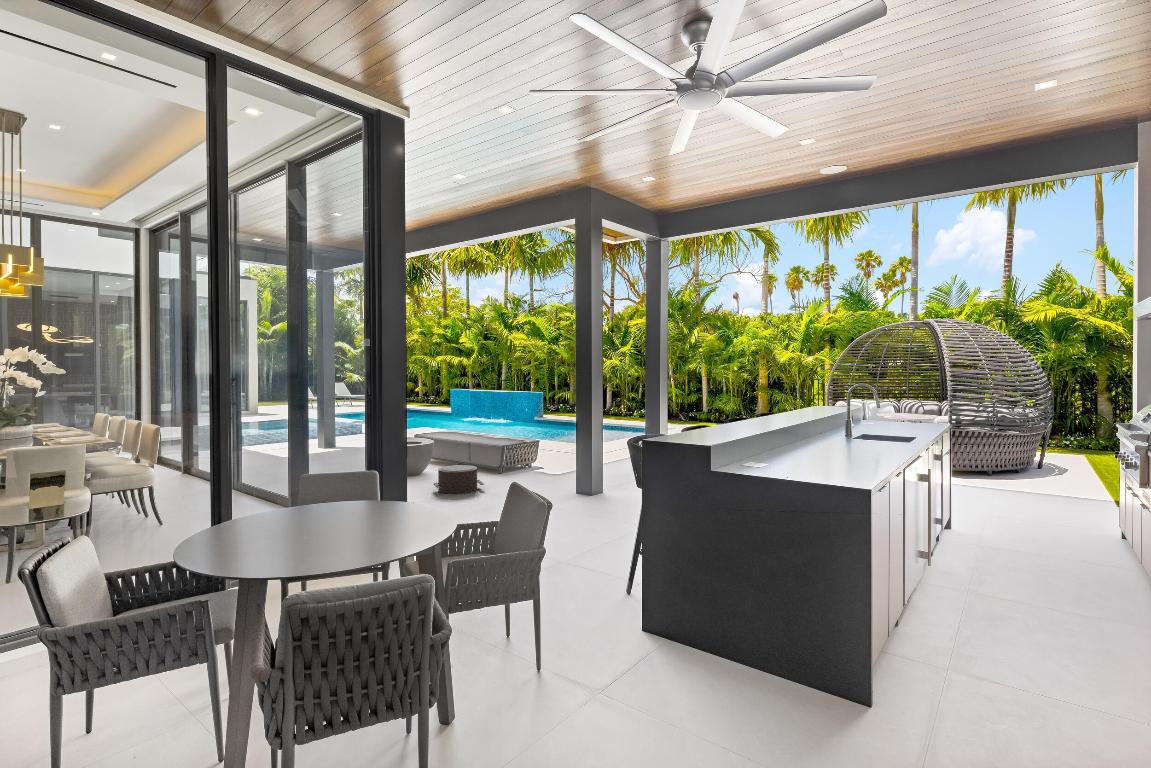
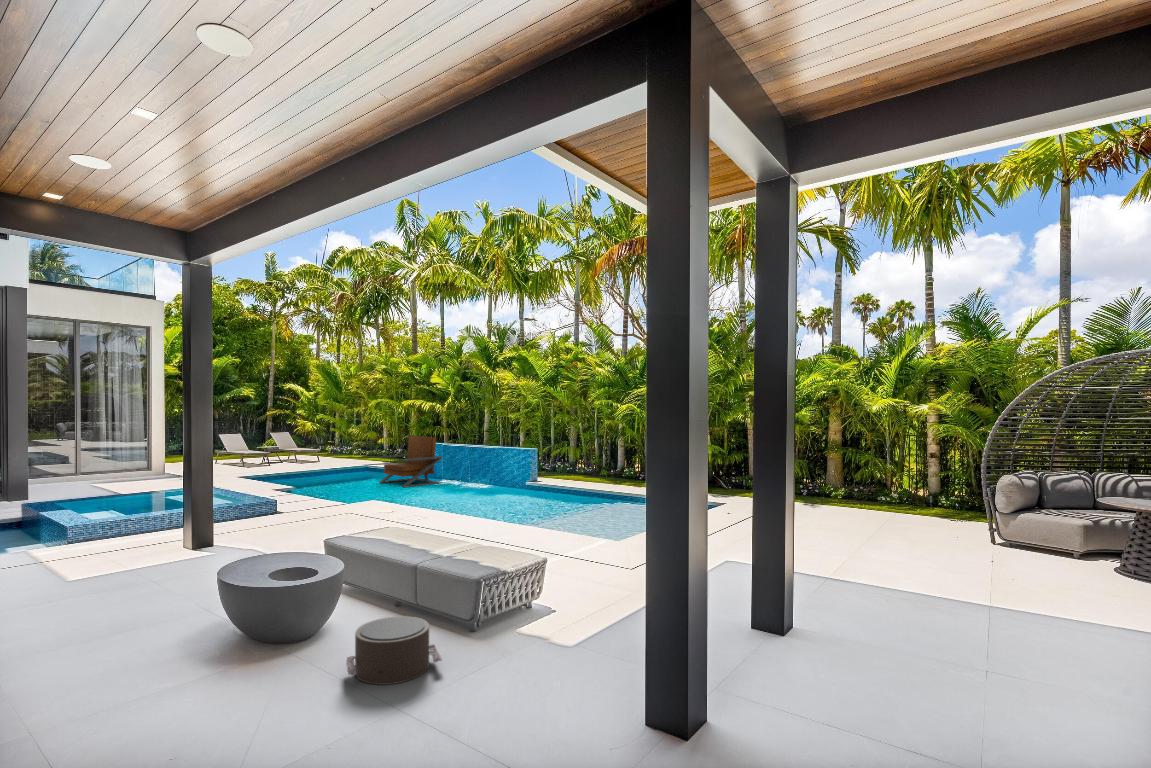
lounge chair: none [421,383,470,422] -> present [380,436,443,487]

